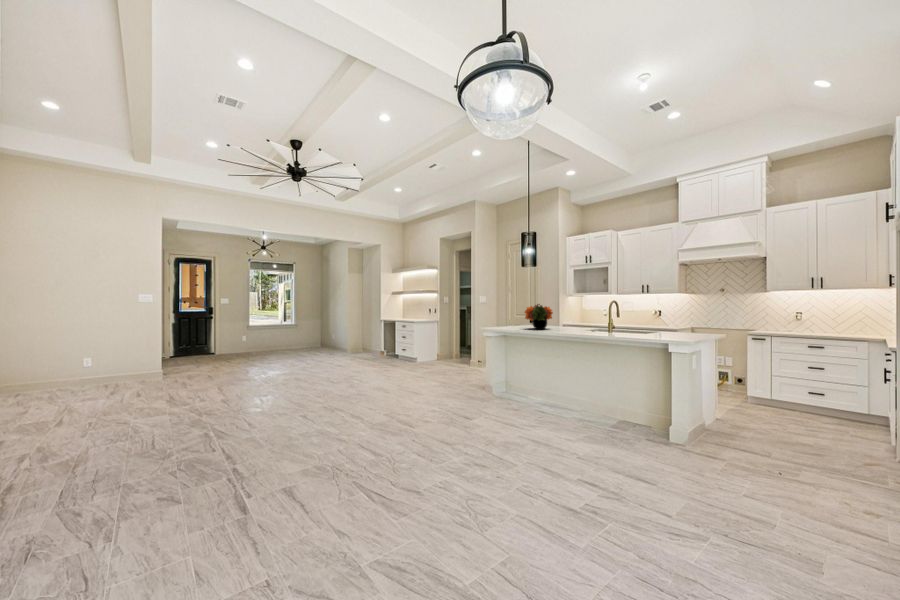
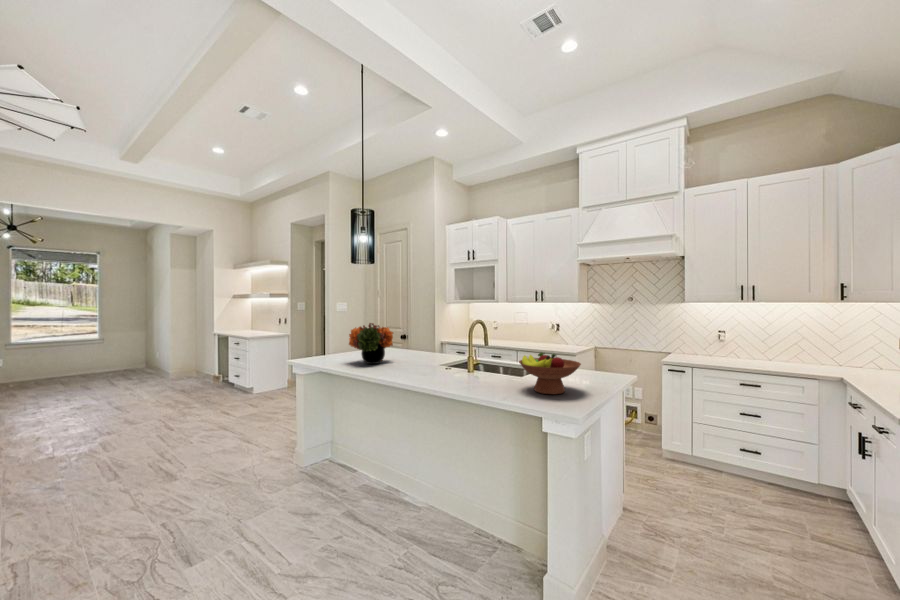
fruit bowl: none [650,315,690,338] -> present [519,352,581,394]

